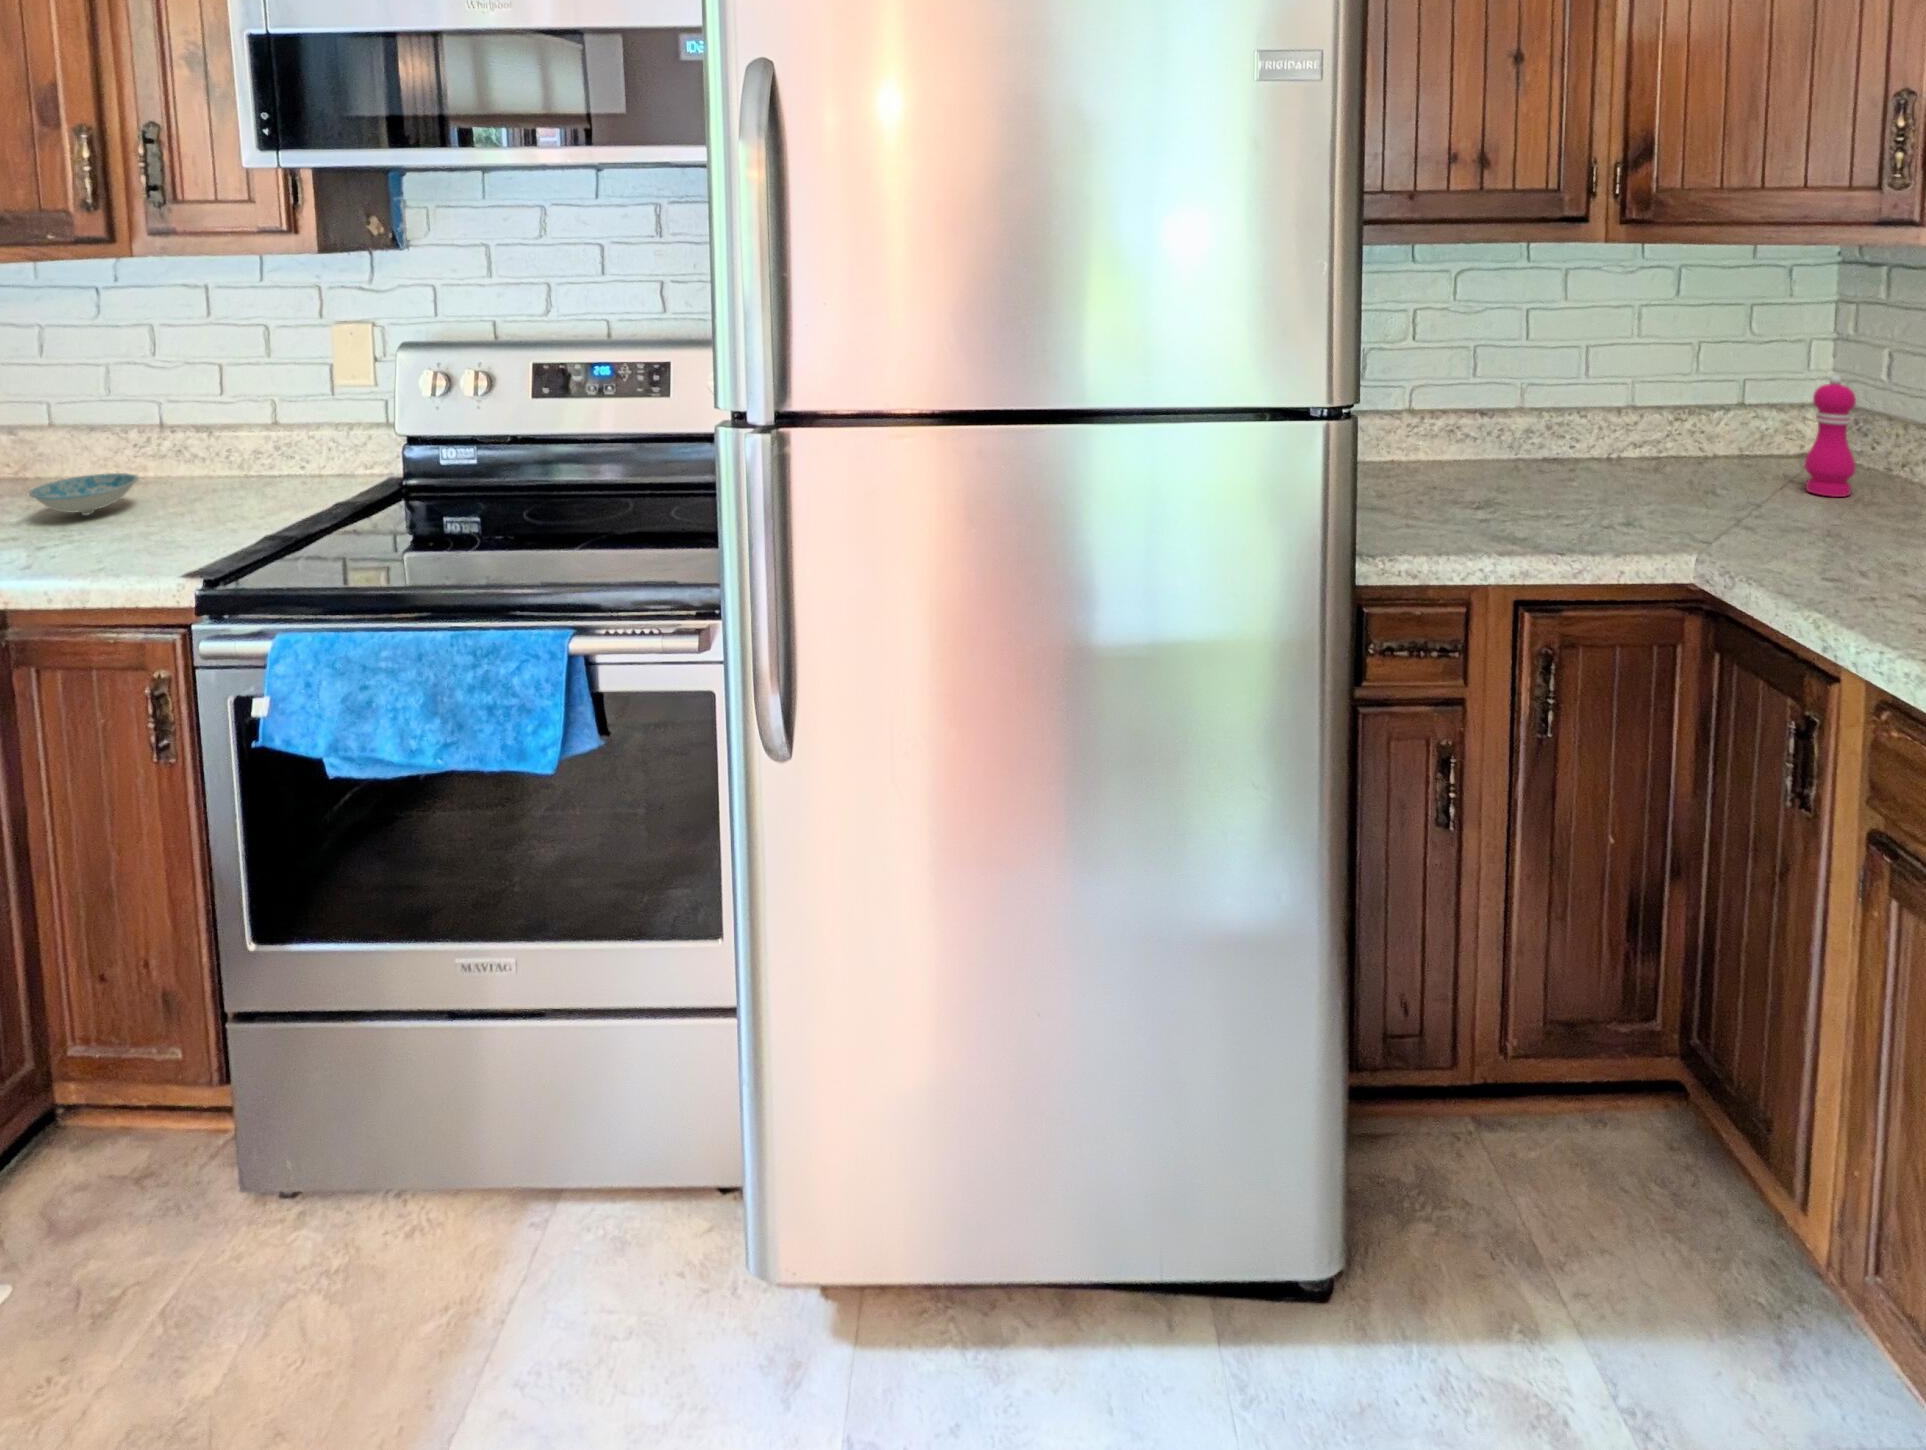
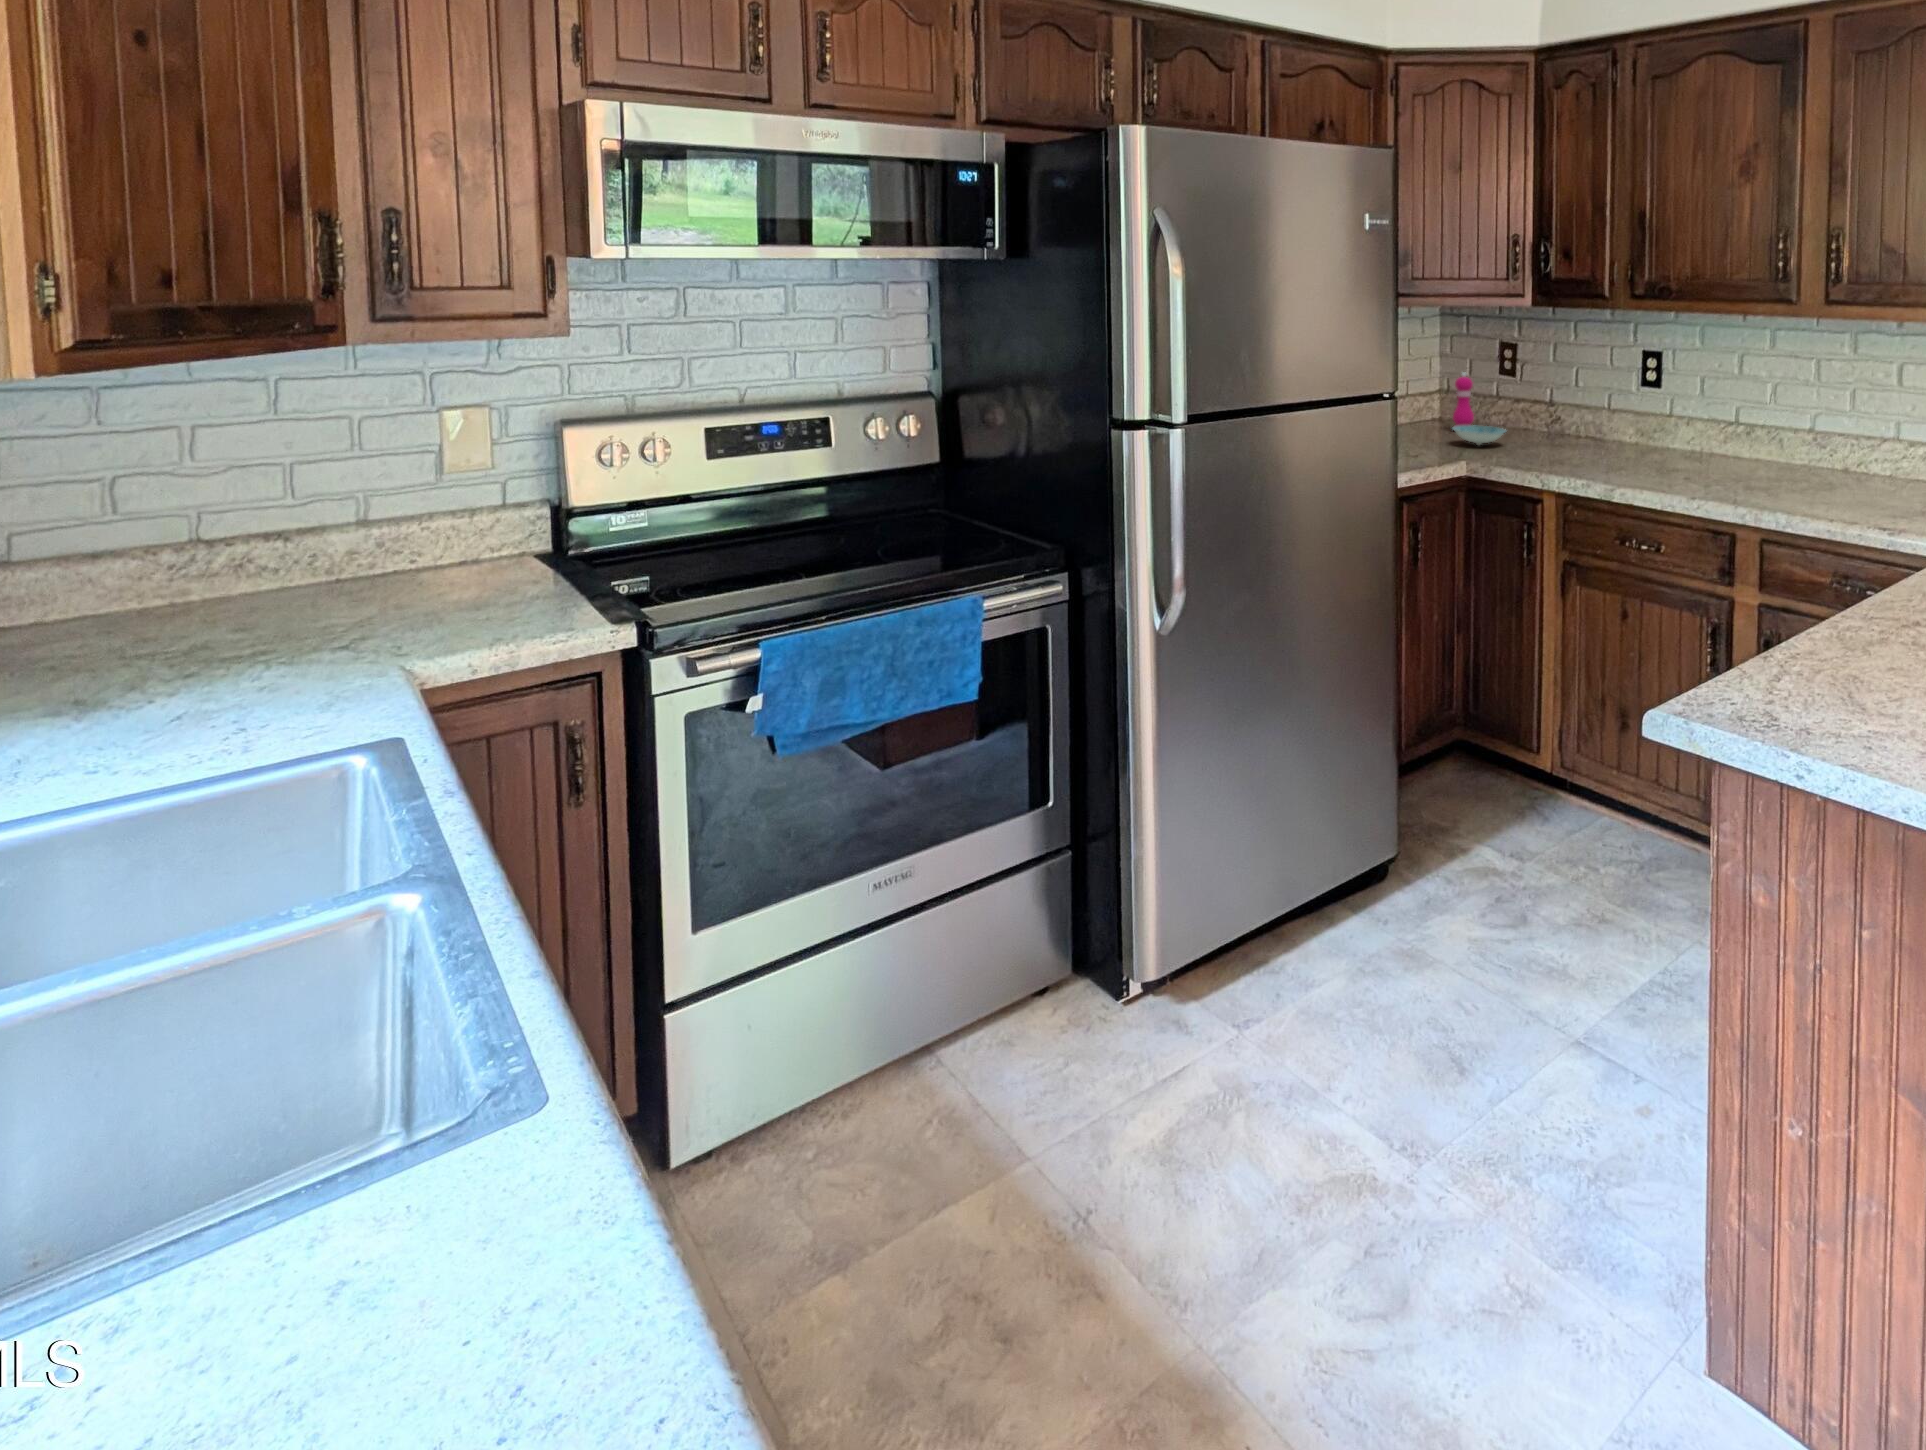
ceramic bowl: present [29,473,139,515] -> present [1453,425,1506,445]

